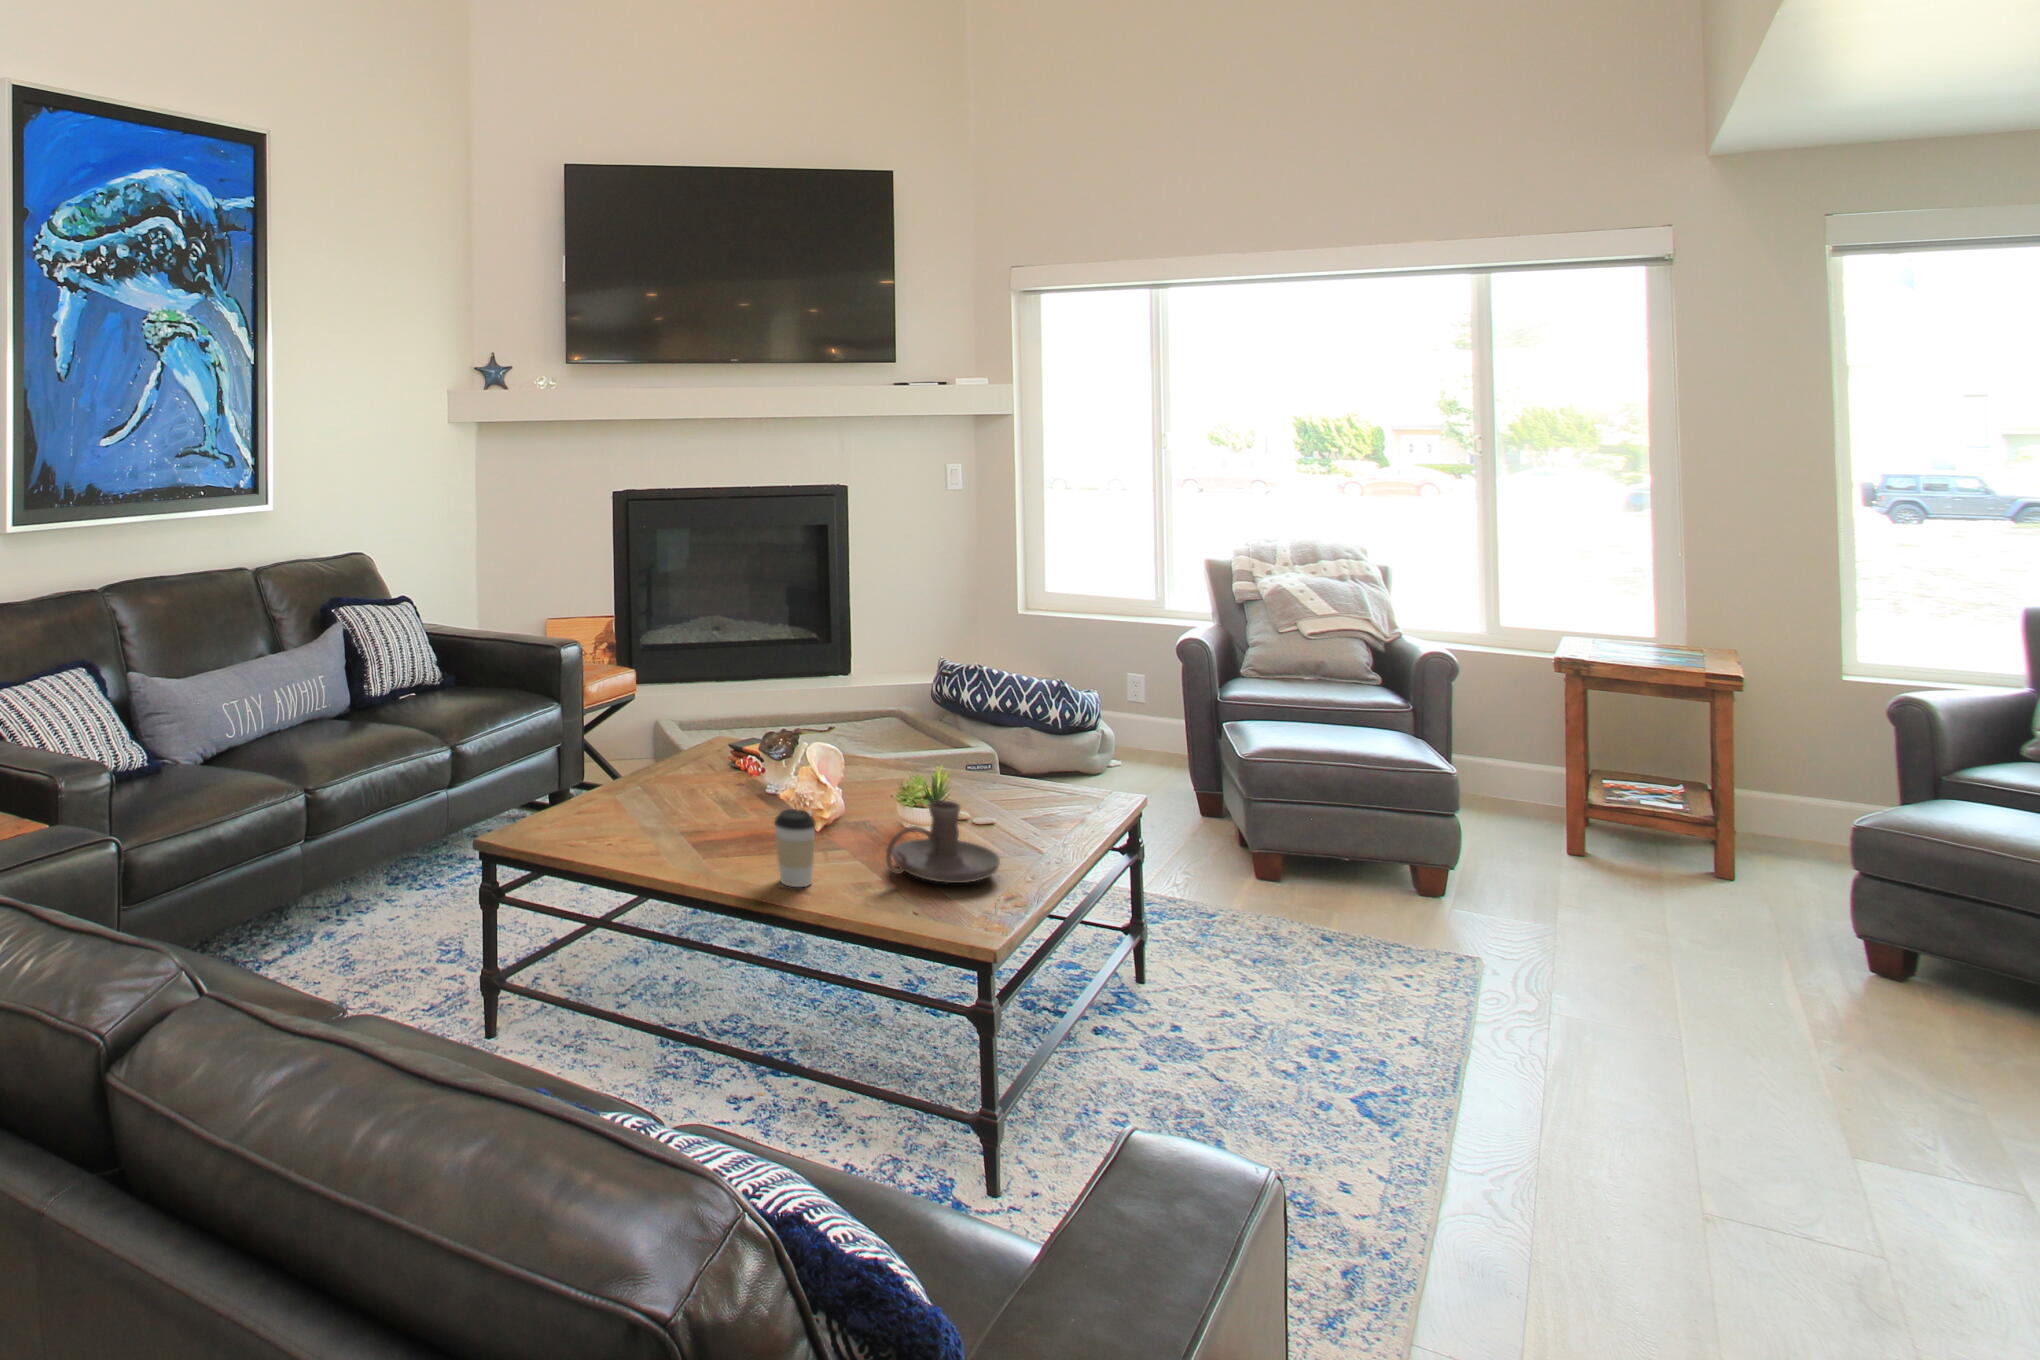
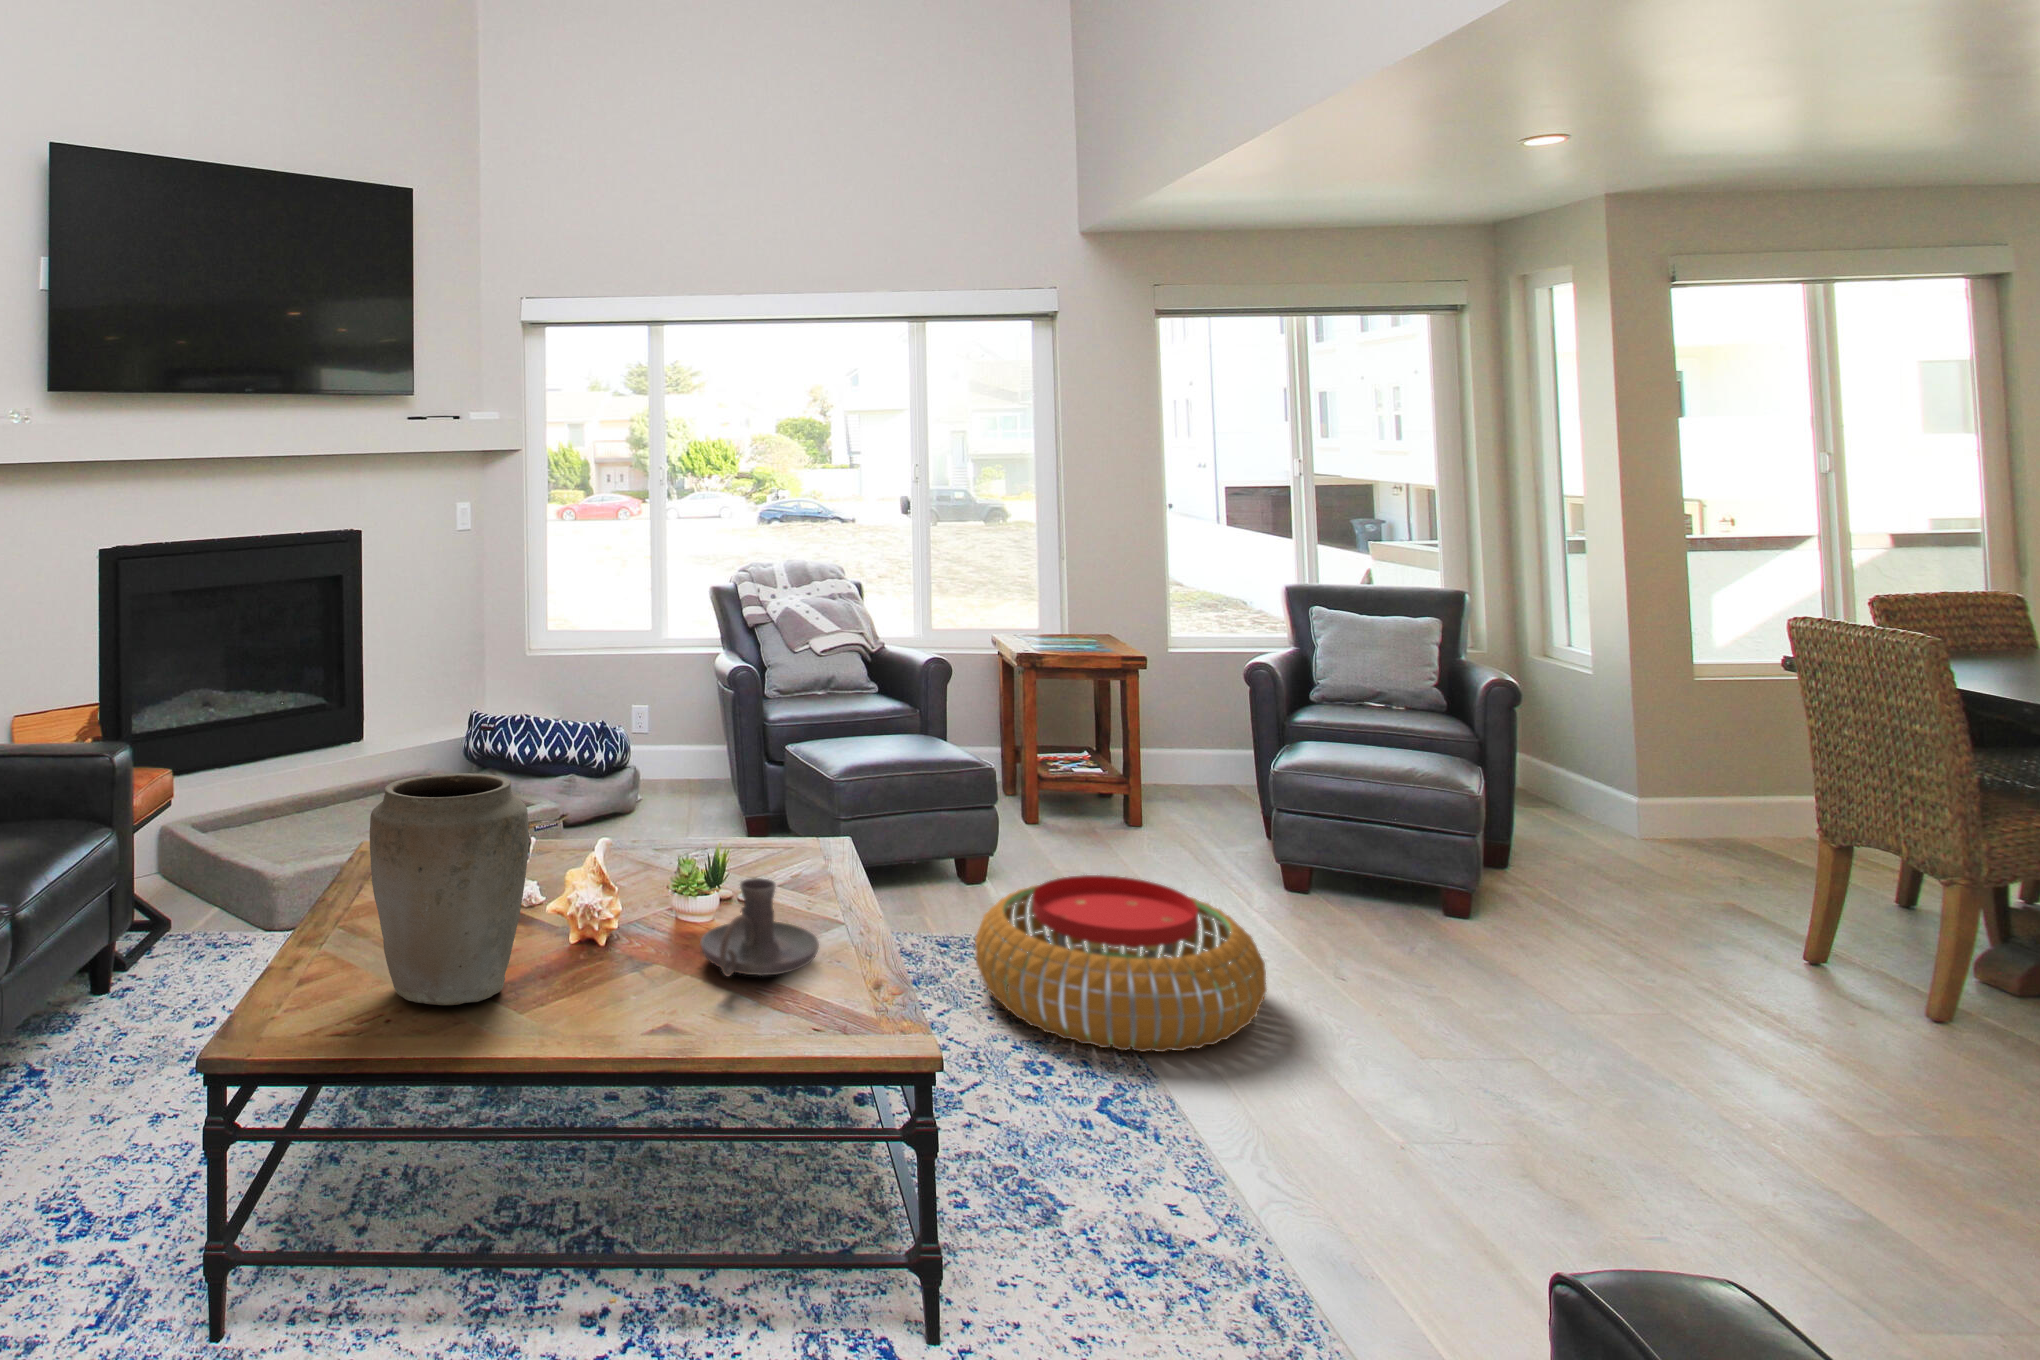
vase: none [622,675,747,851] -> present [370,773,529,1005]
coffee cup: present [774,809,816,887] -> none [598,922,649,1021]
pouf: none [1309,891,1675,1094] -> present [975,875,1267,1052]

